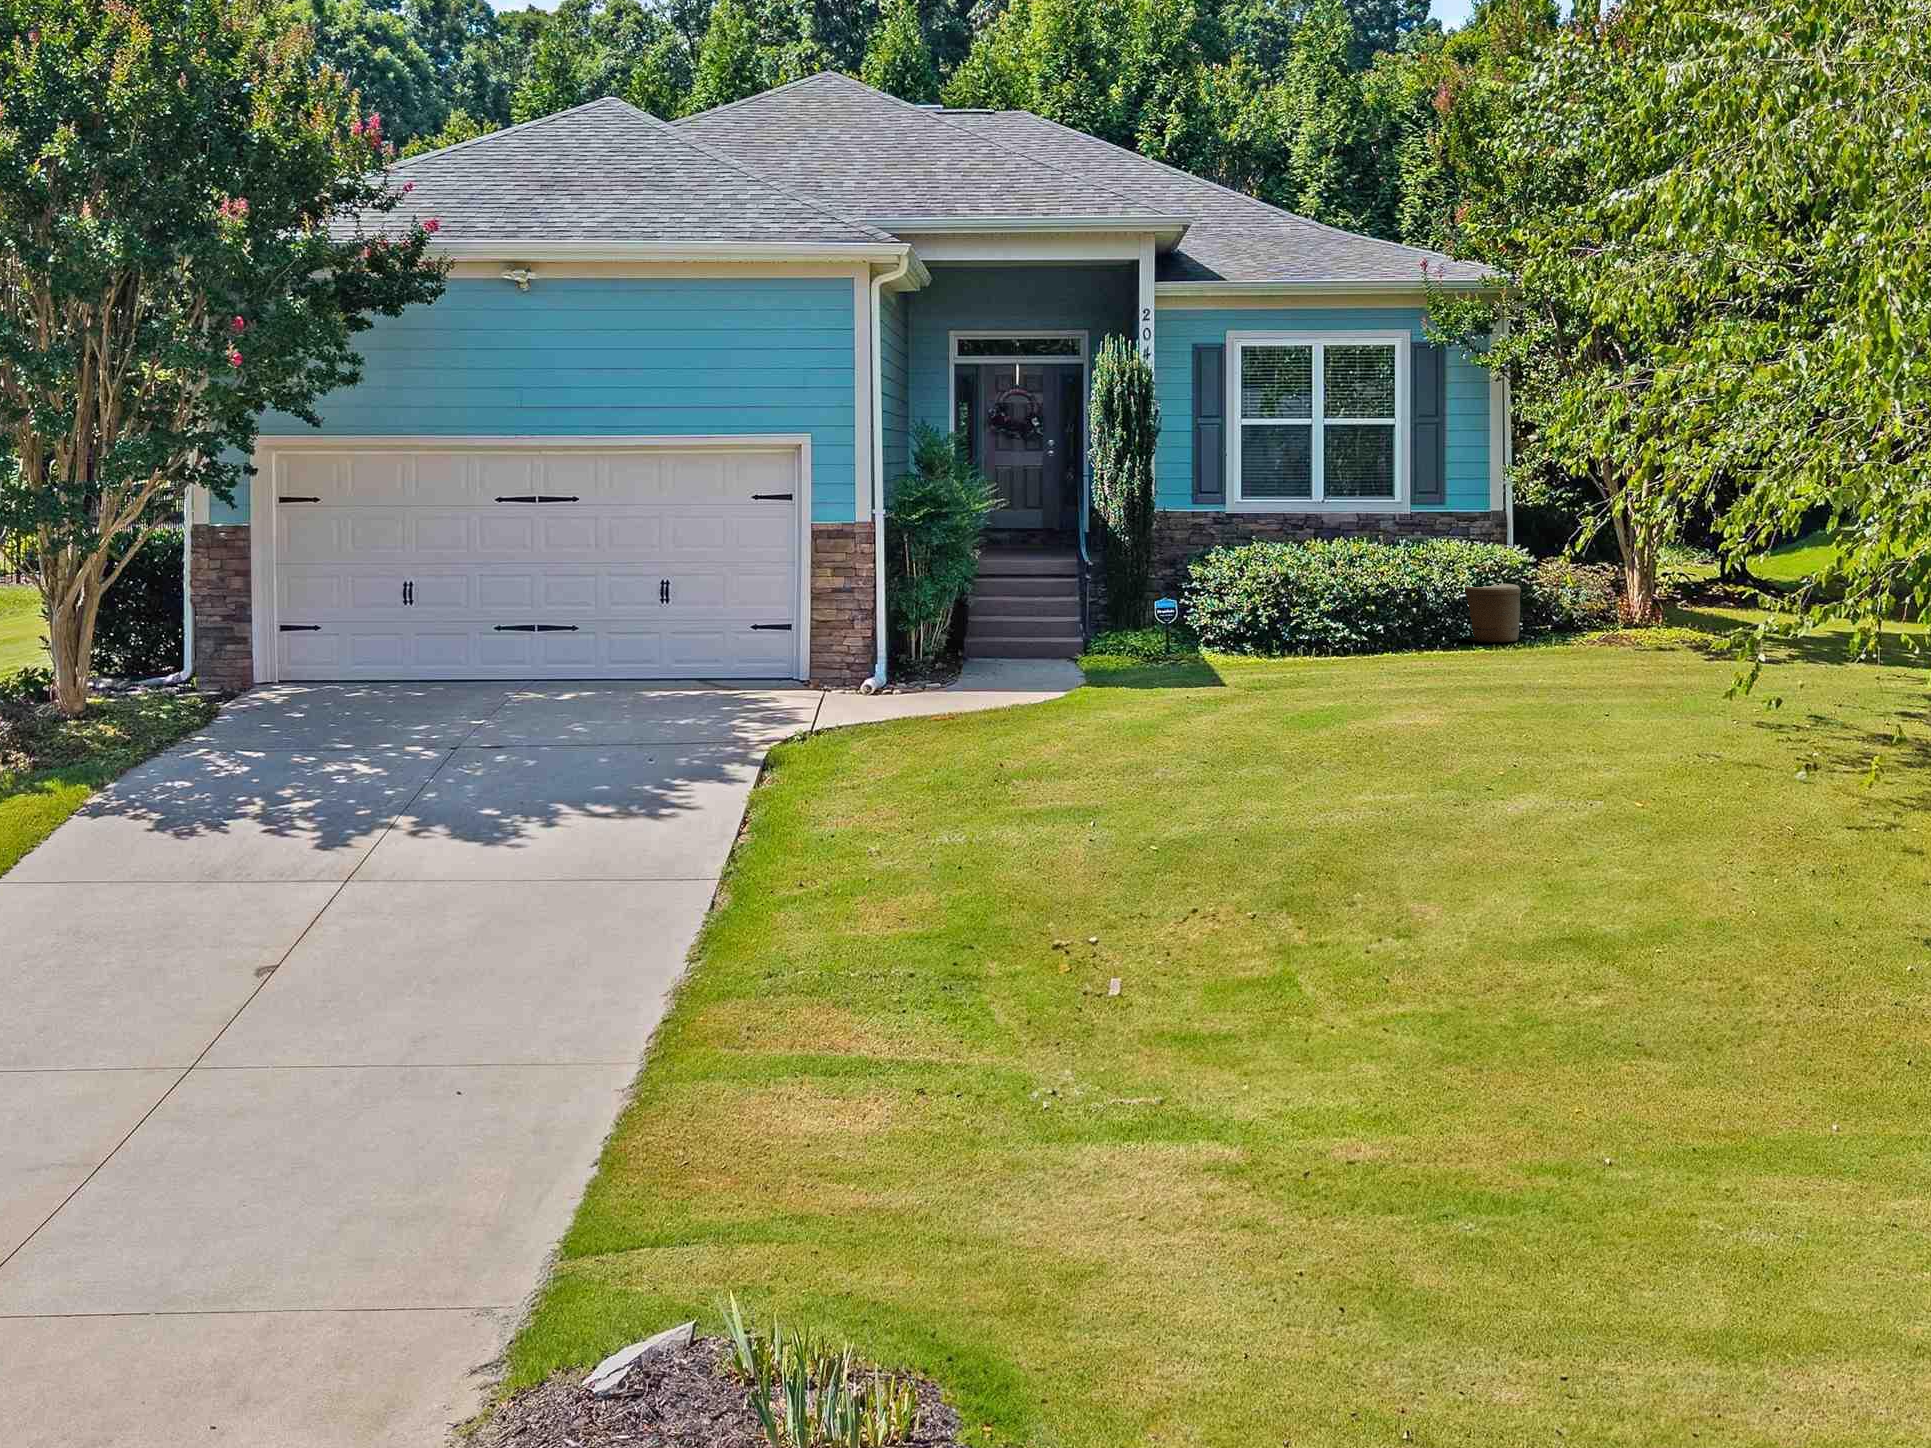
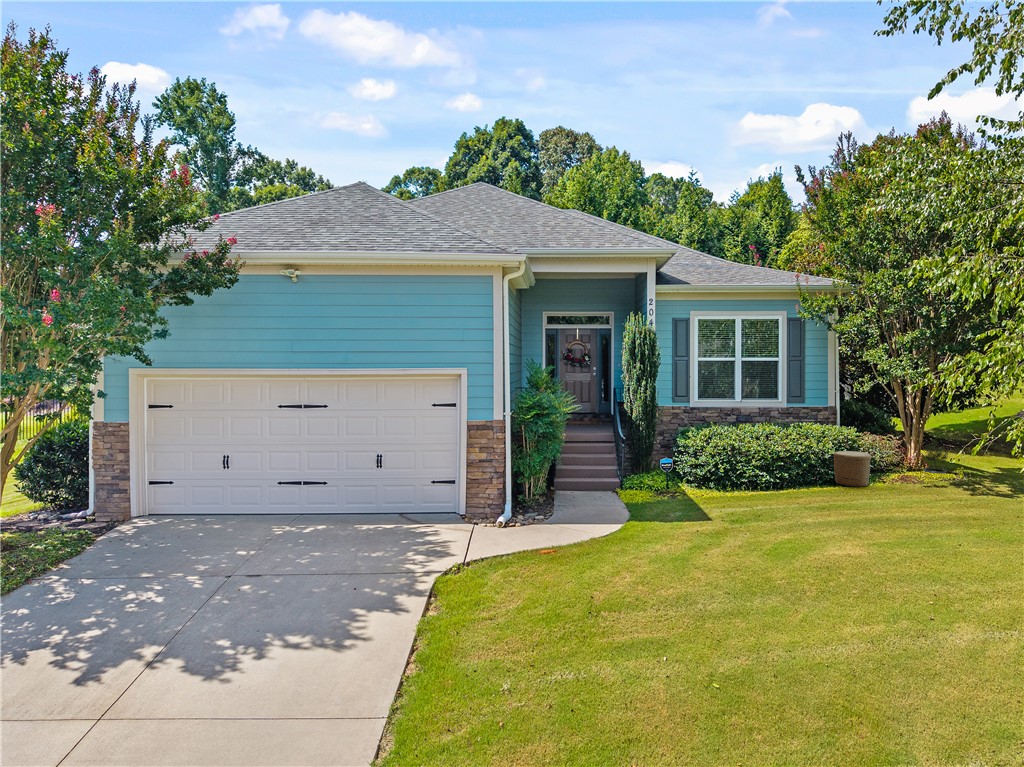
potted tree: none [1640,560,1687,626] -> present [923,439,948,473]

